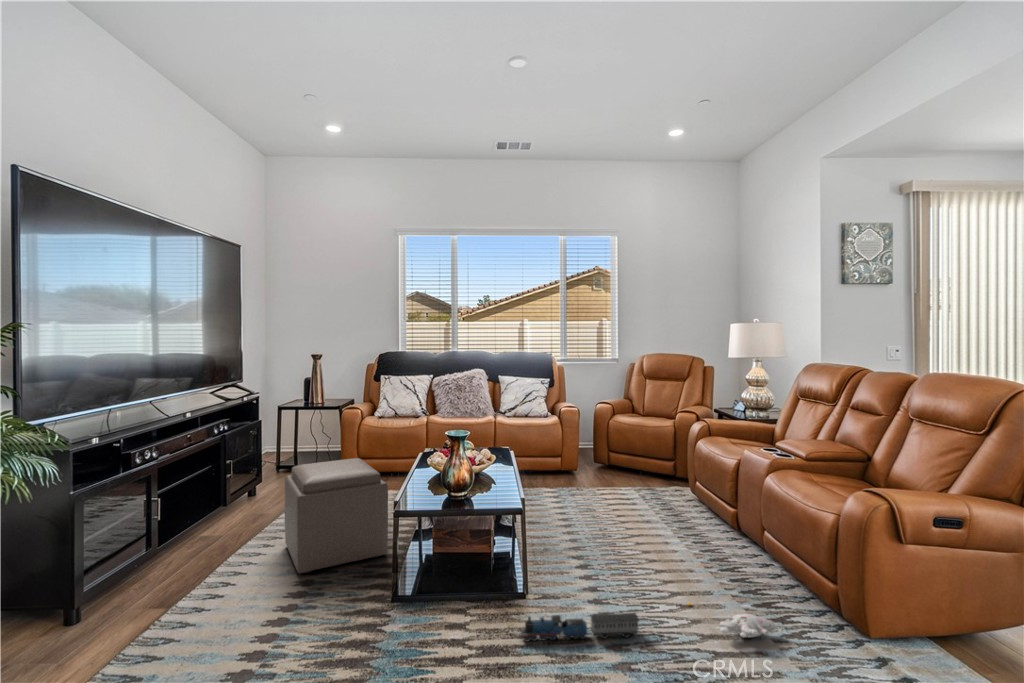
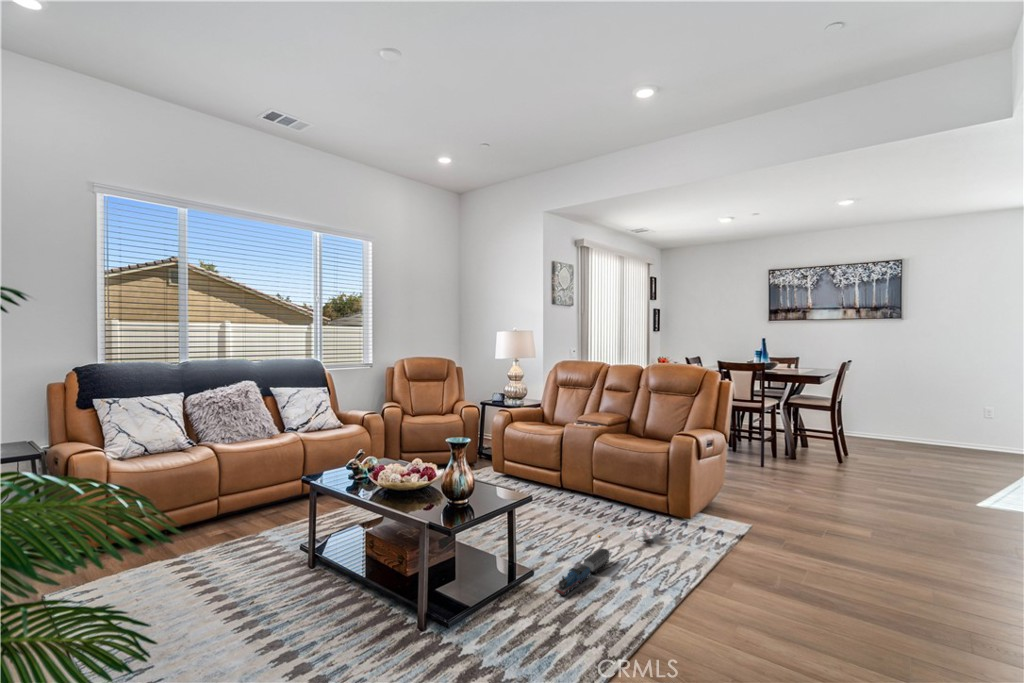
ottoman: present [285,458,388,573] -> none [186,502,344,653]

